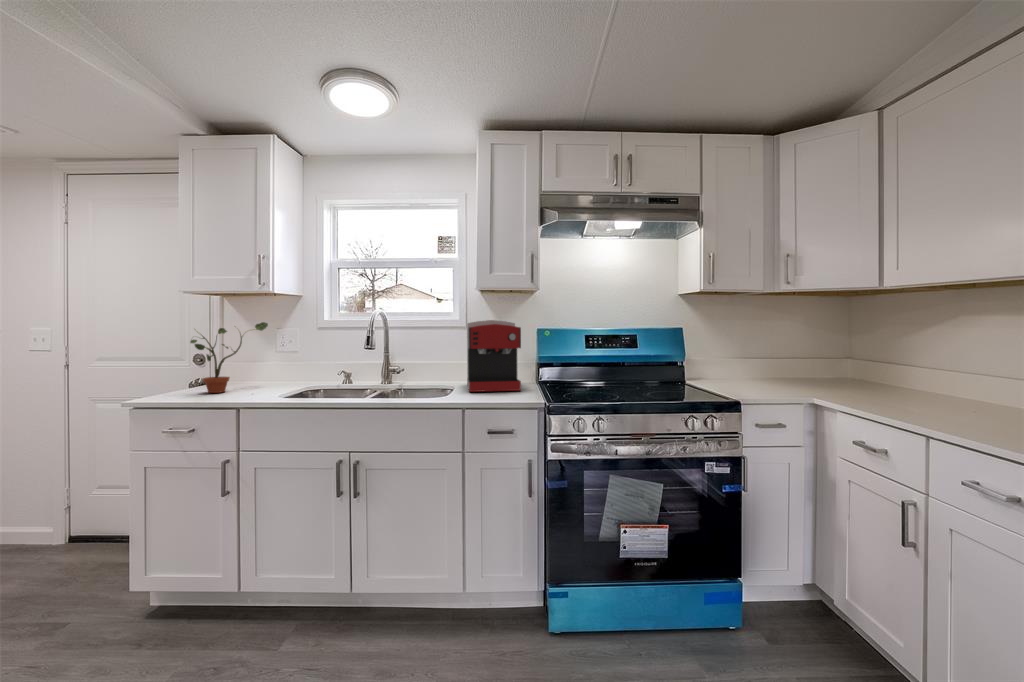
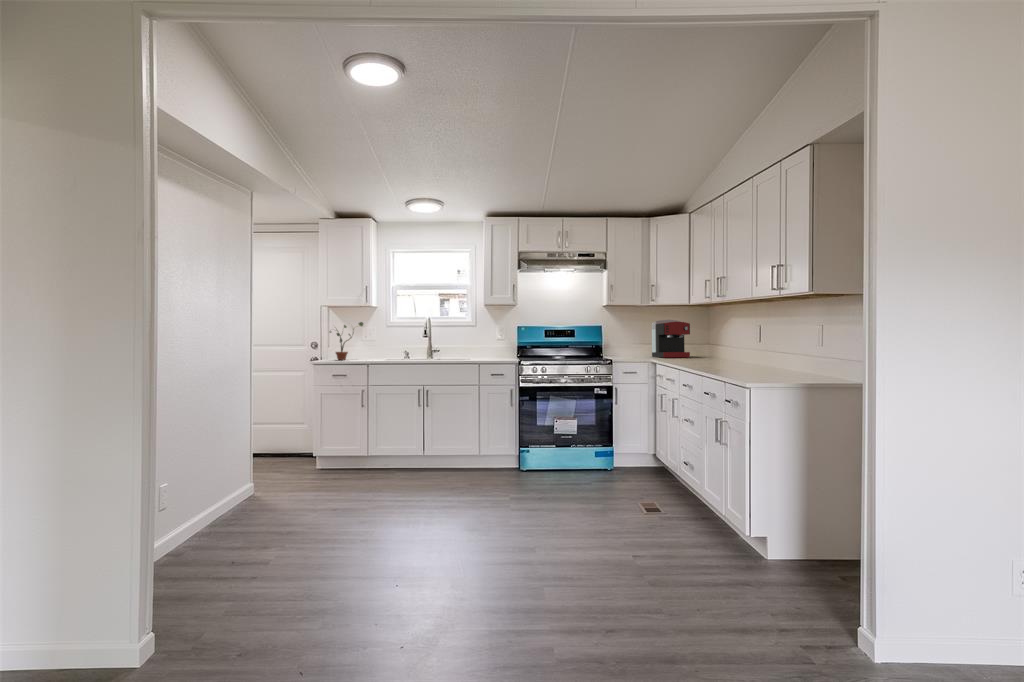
coffee maker: present [467,320,521,392] -> present [652,320,690,357]

